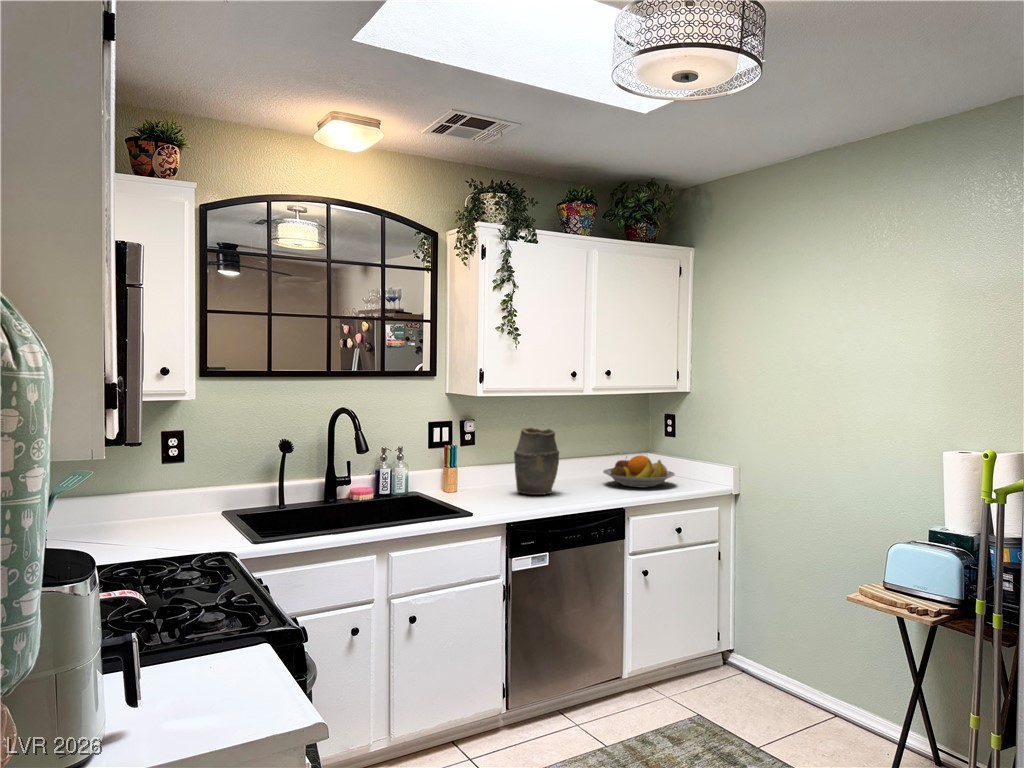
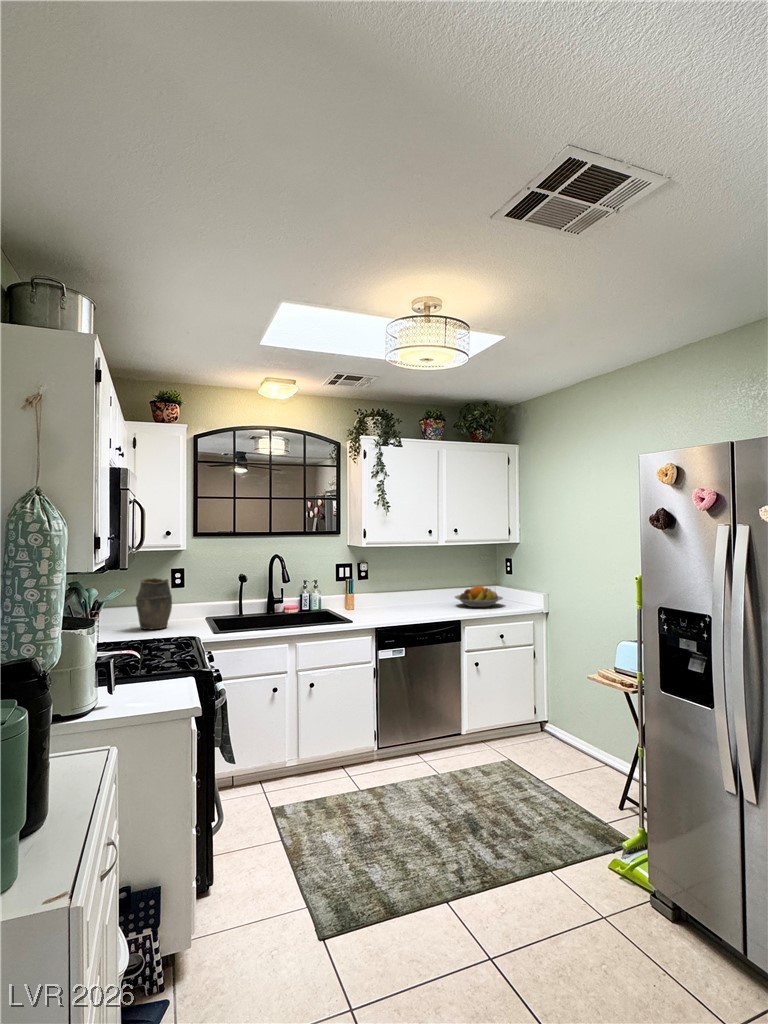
vase: present [514,428,559,495] -> present [136,578,172,629]

